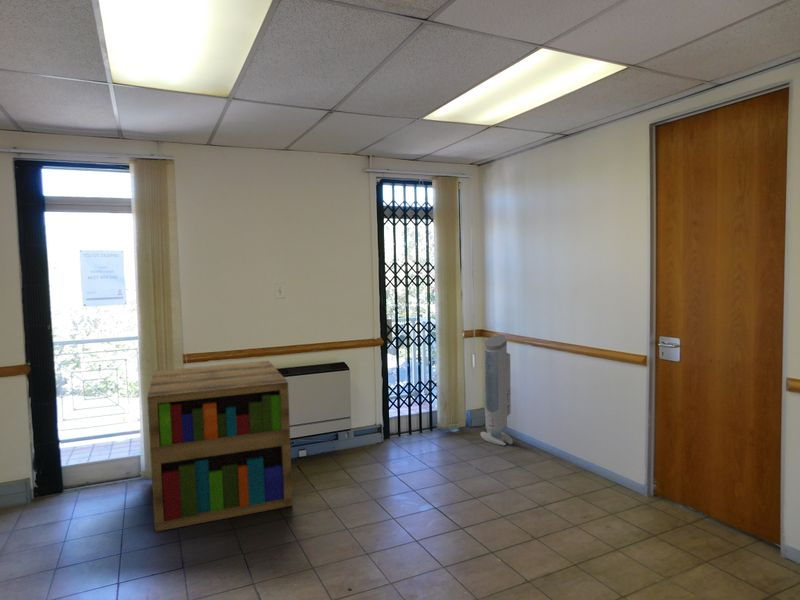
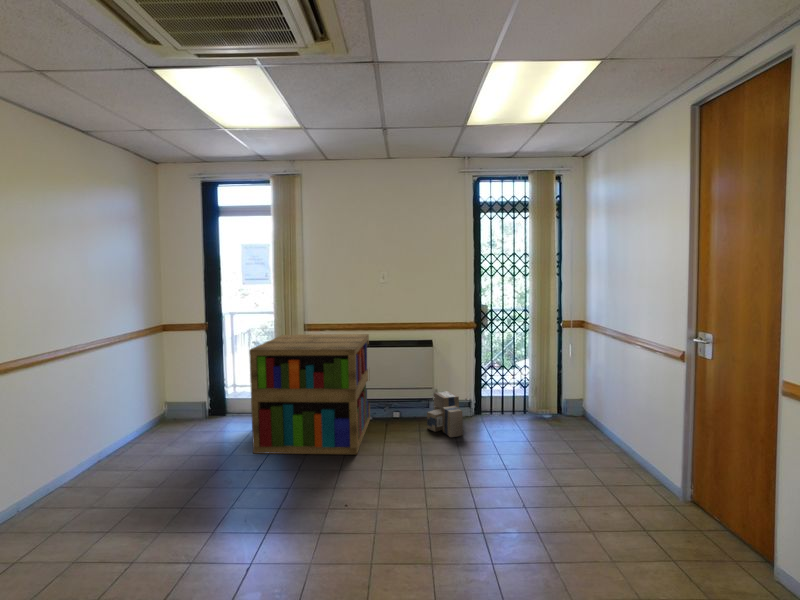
air purifier: present [480,335,513,446] -> none [569,326,601,439]
cardboard box: none [345,416,390,467] -> present [427,391,463,437]

